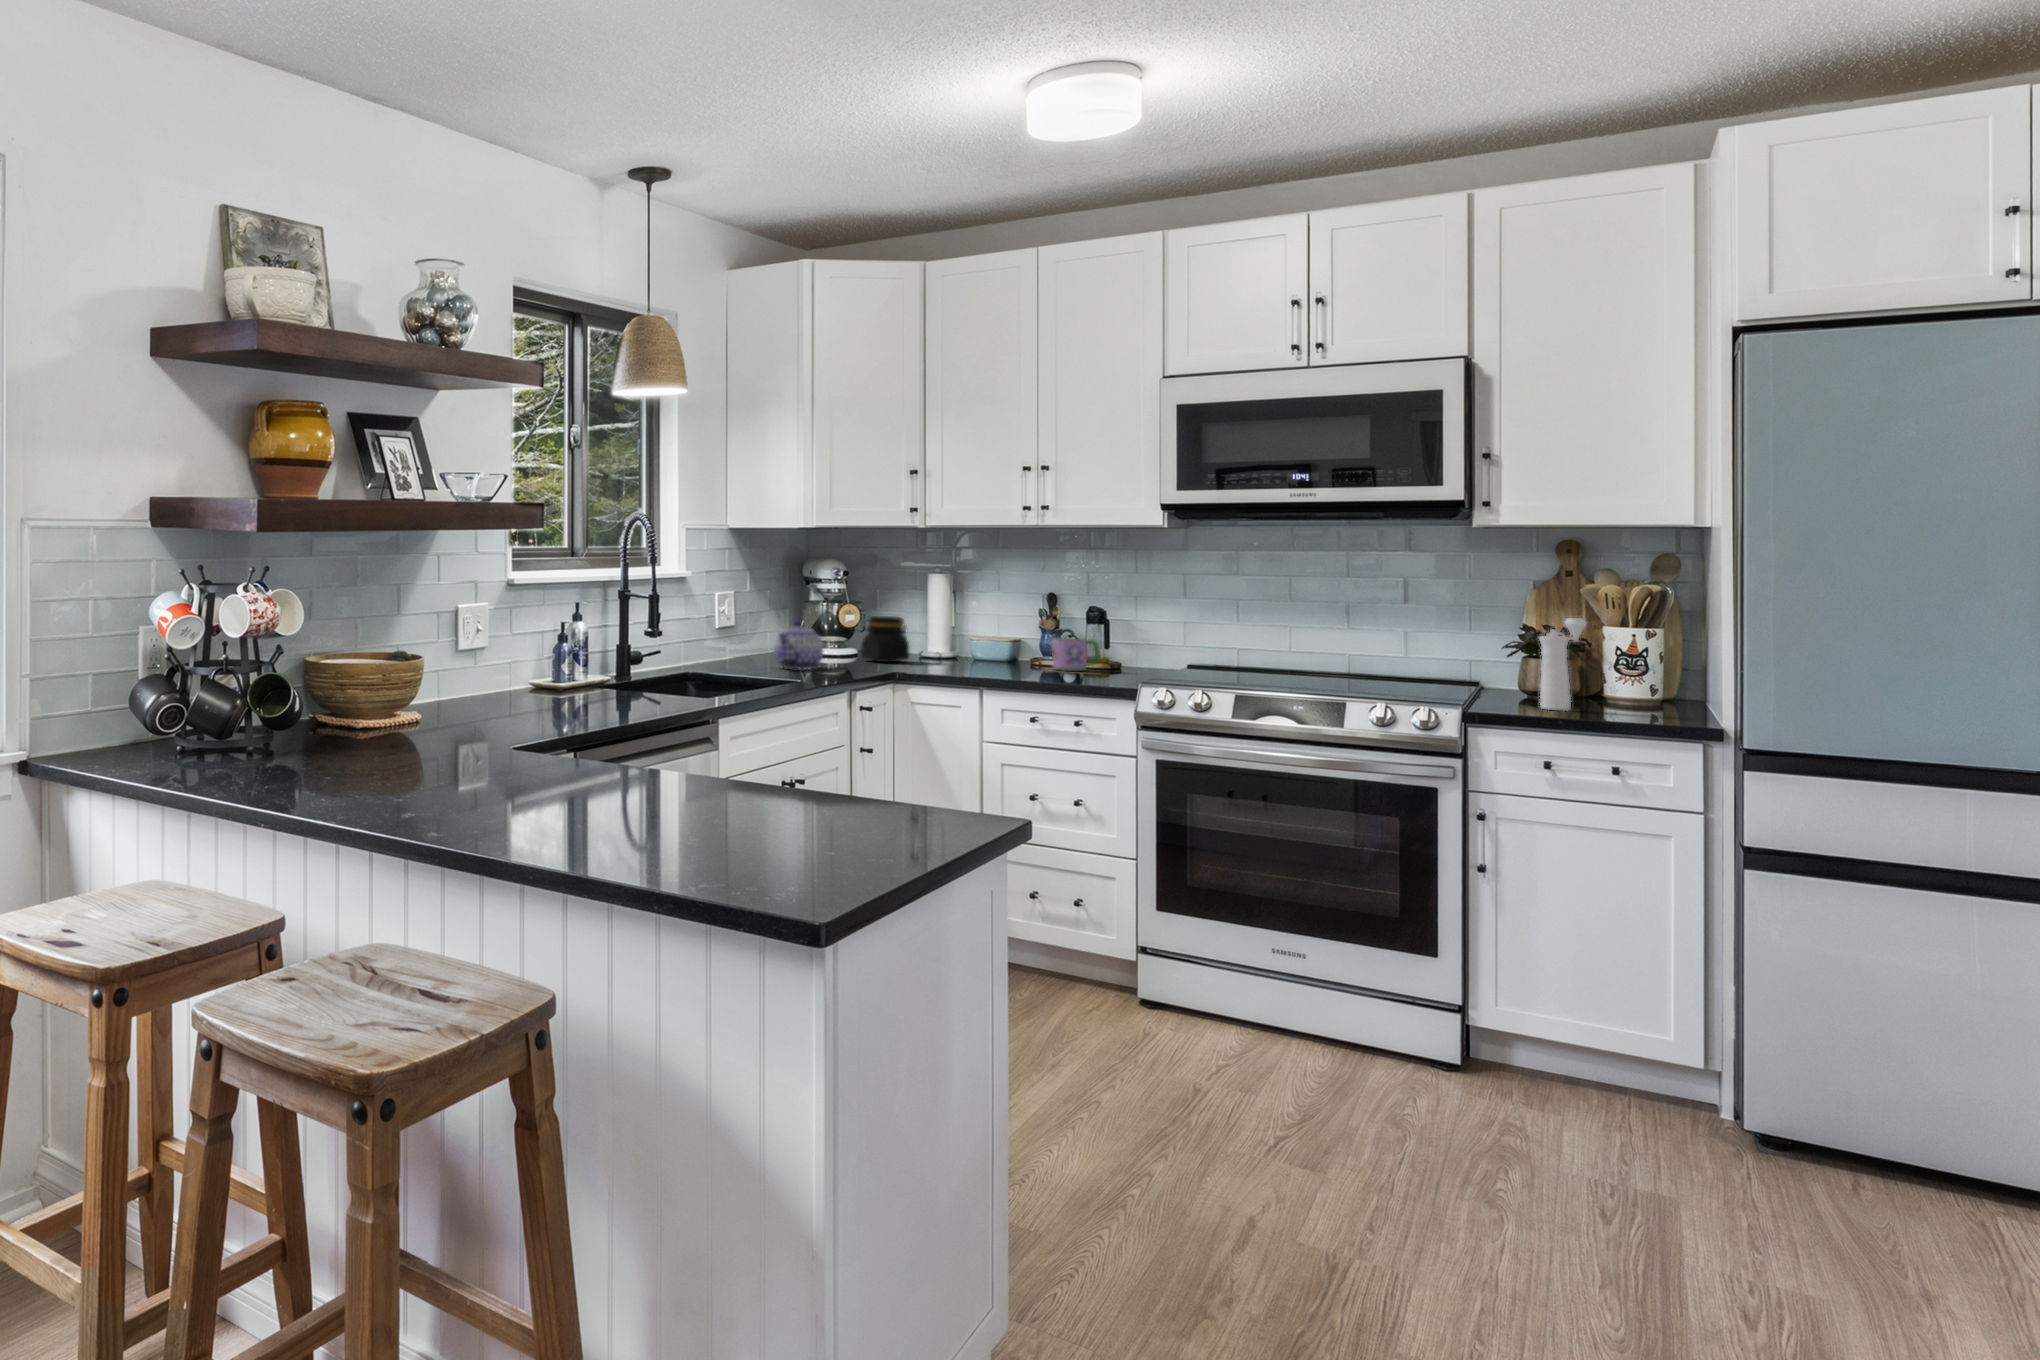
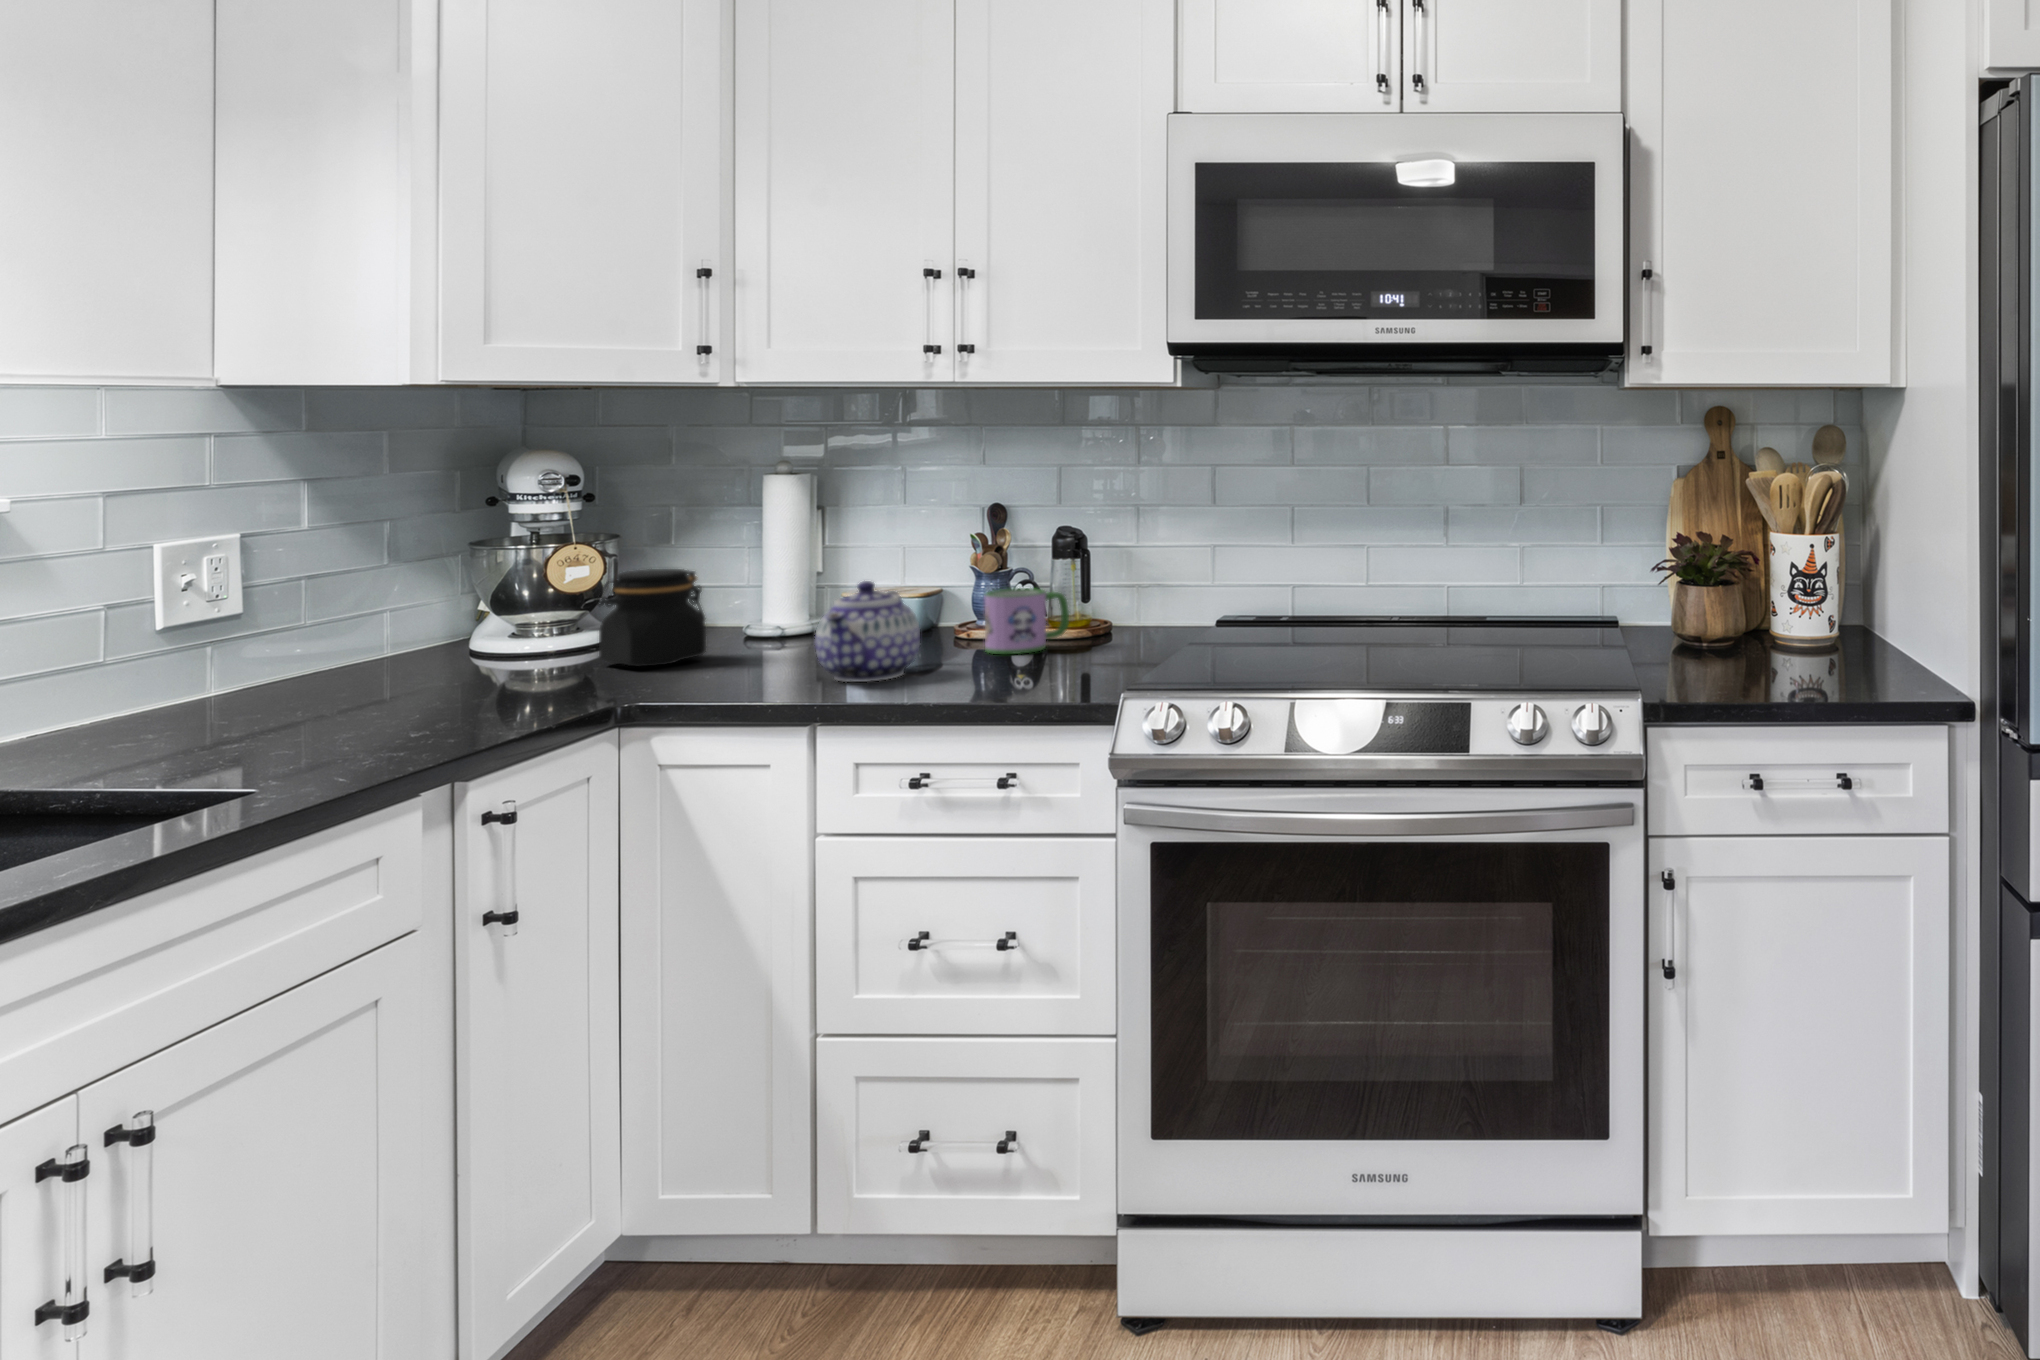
pepper mill: present [1539,618,1587,711] -> none [1719,529,1772,683]
teapot: present [774,621,823,670] -> present [815,581,920,682]

